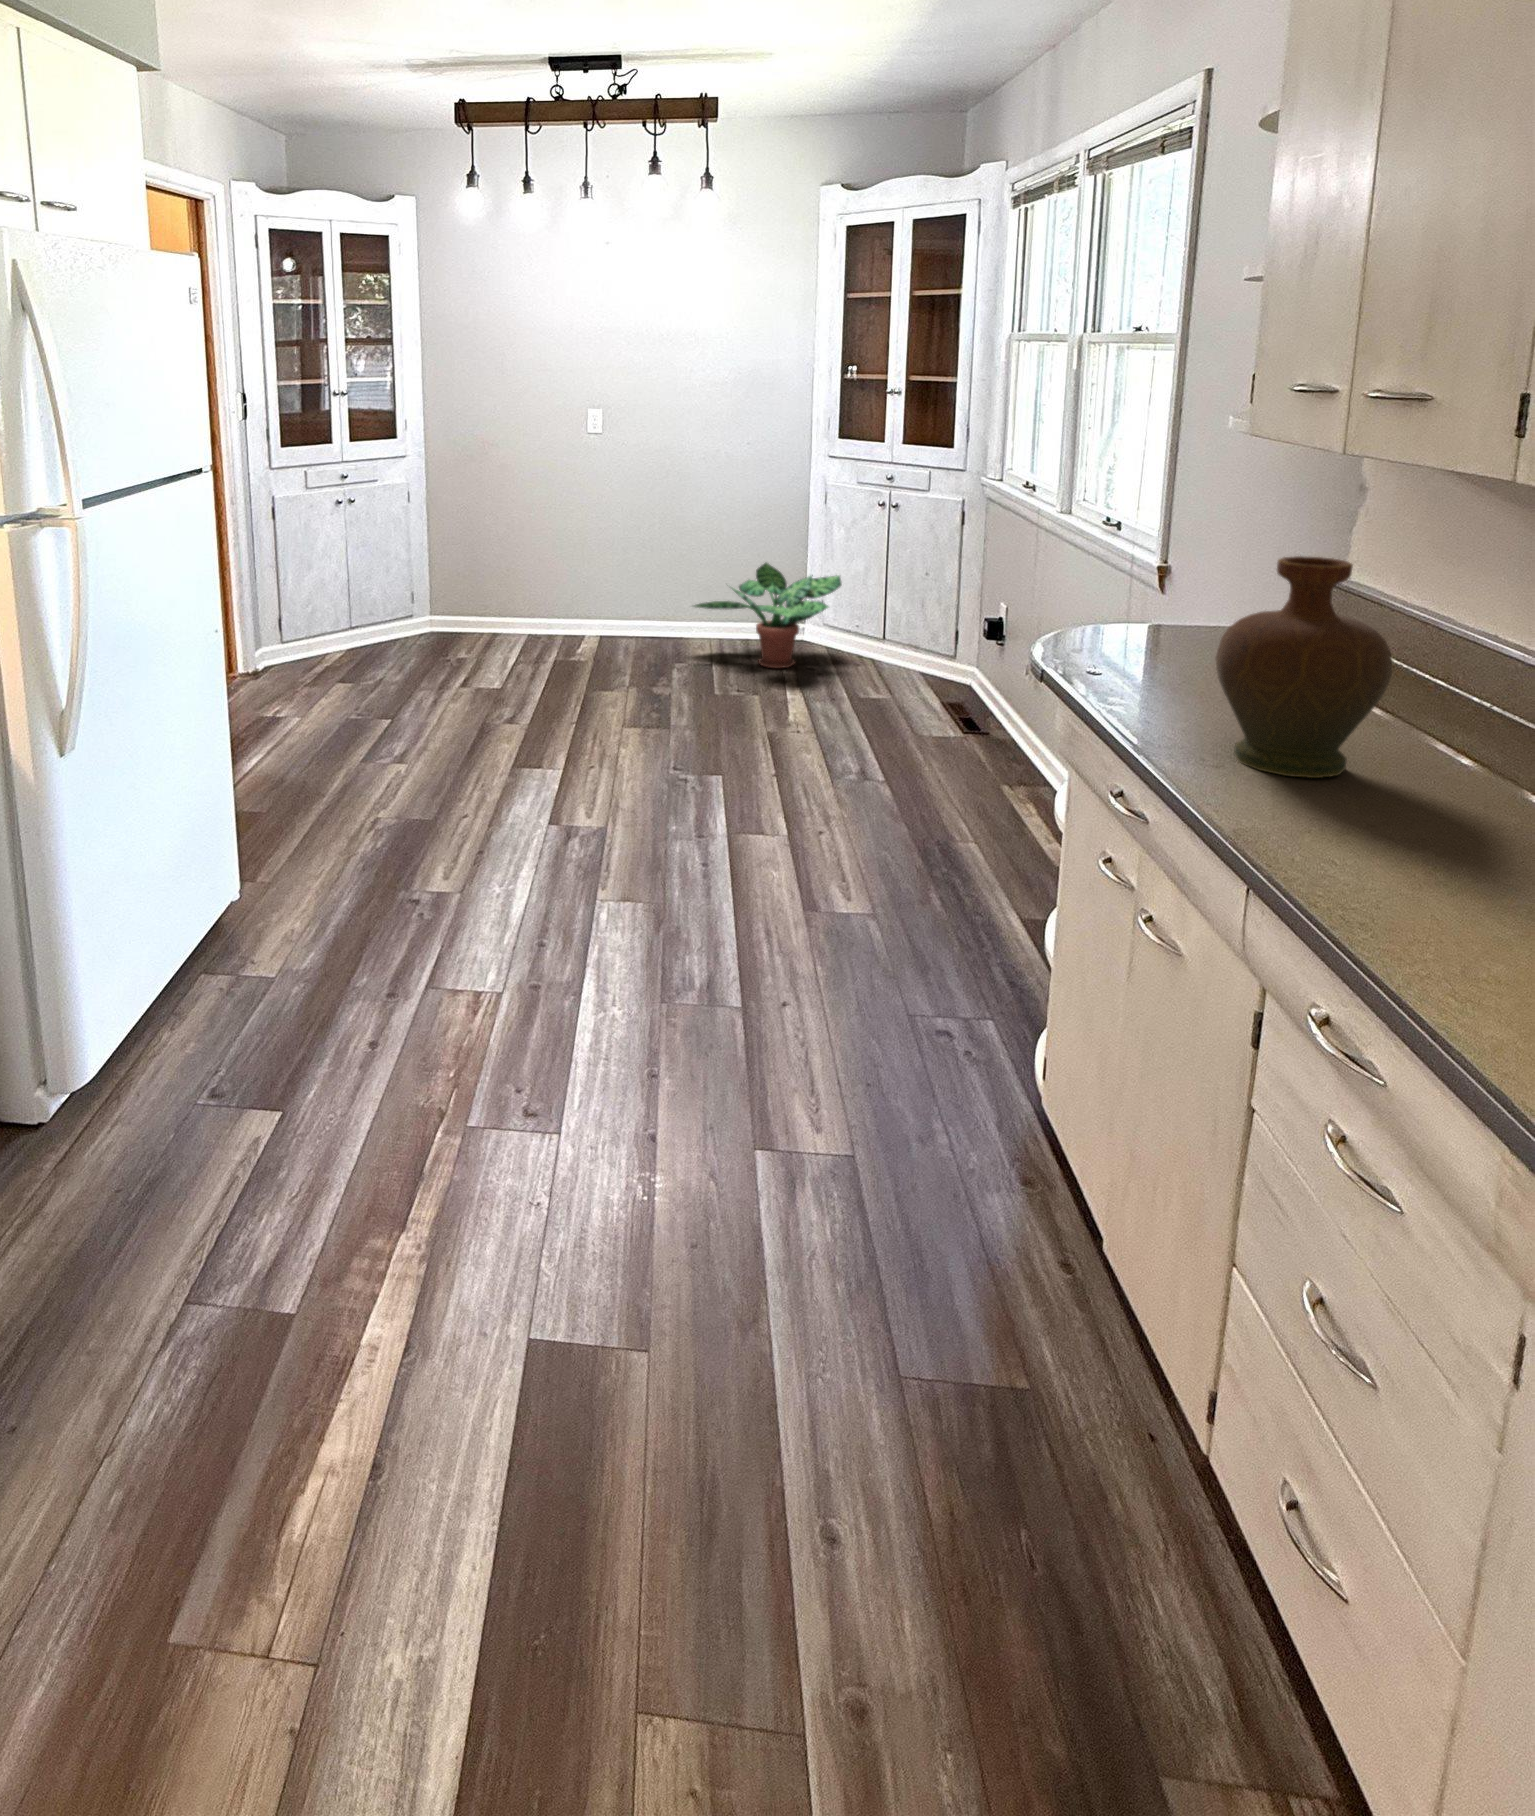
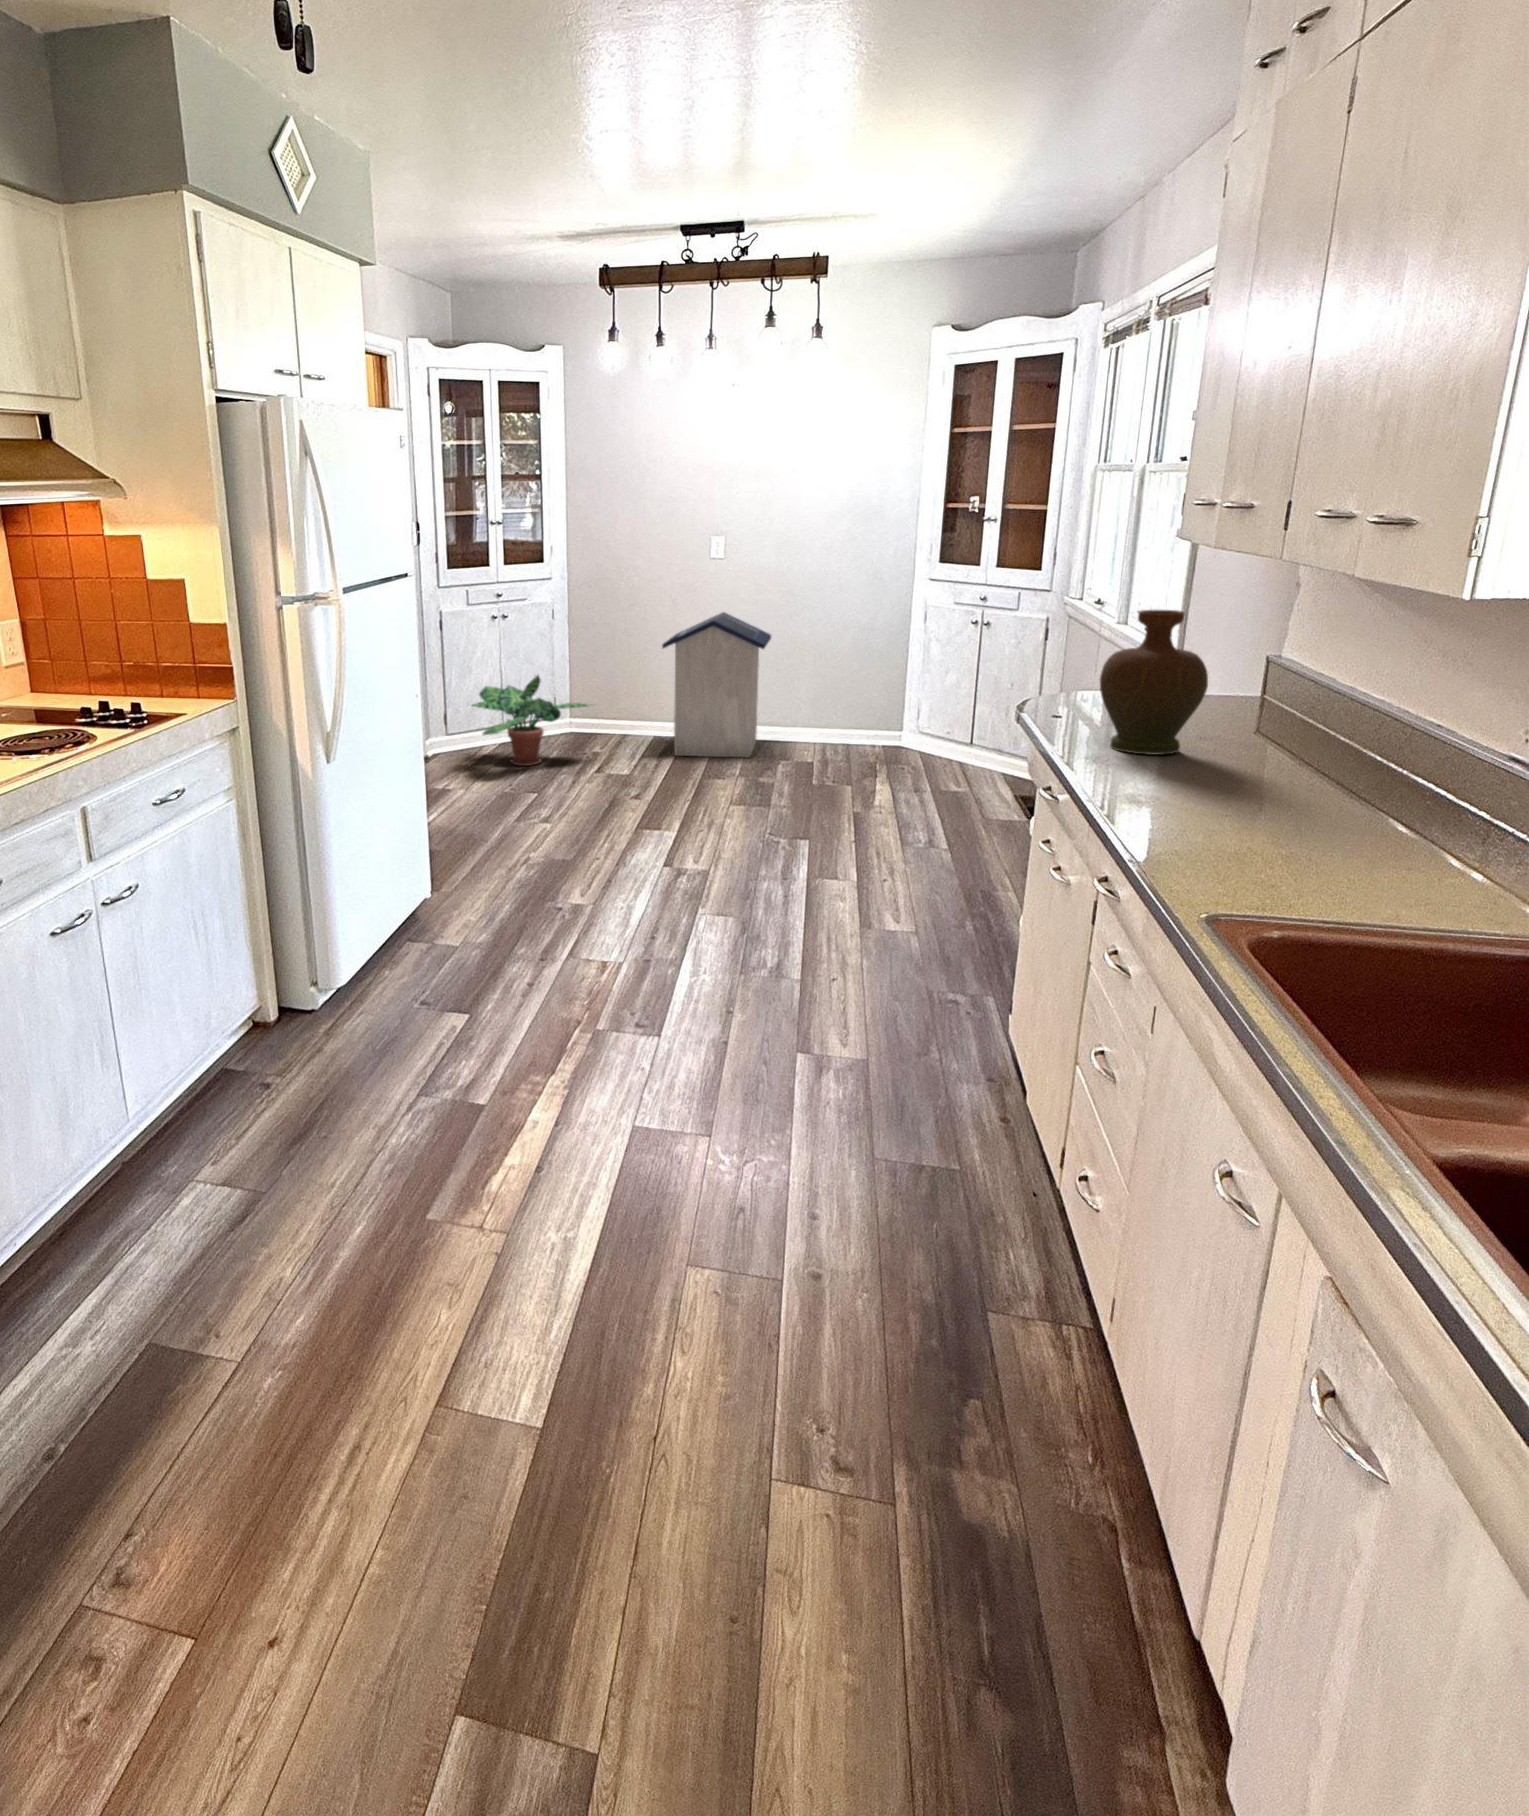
trash can: none [534,492,658,661] -> present [662,612,771,758]
potted plant: present [694,563,842,668] -> present [472,675,592,766]

